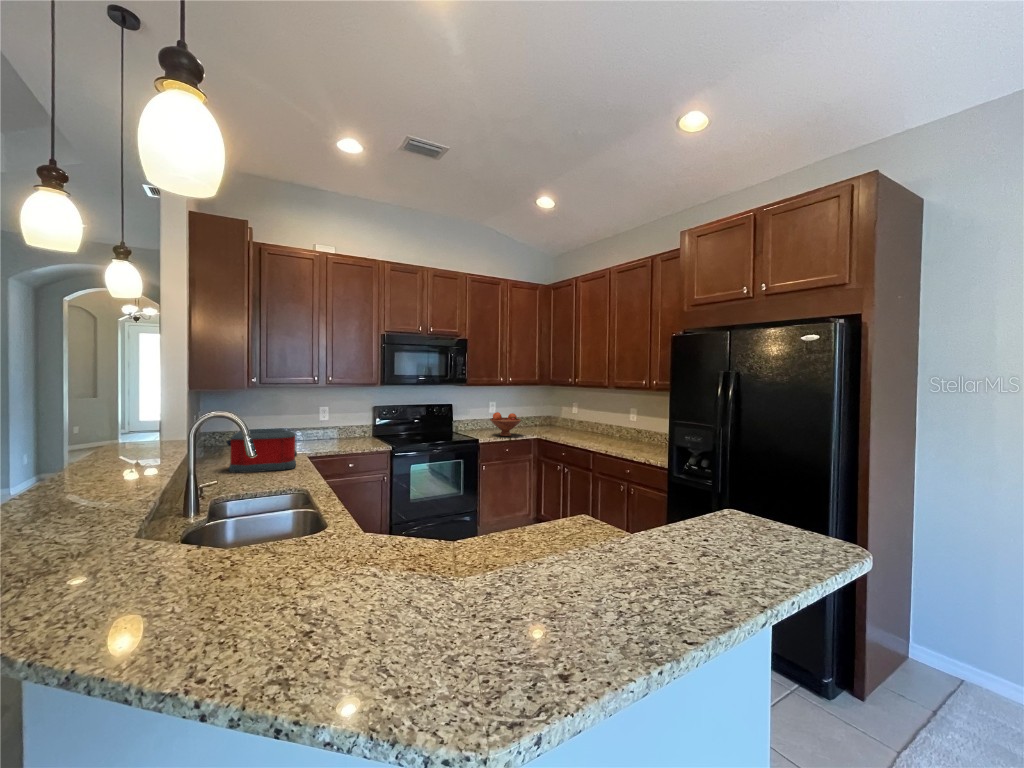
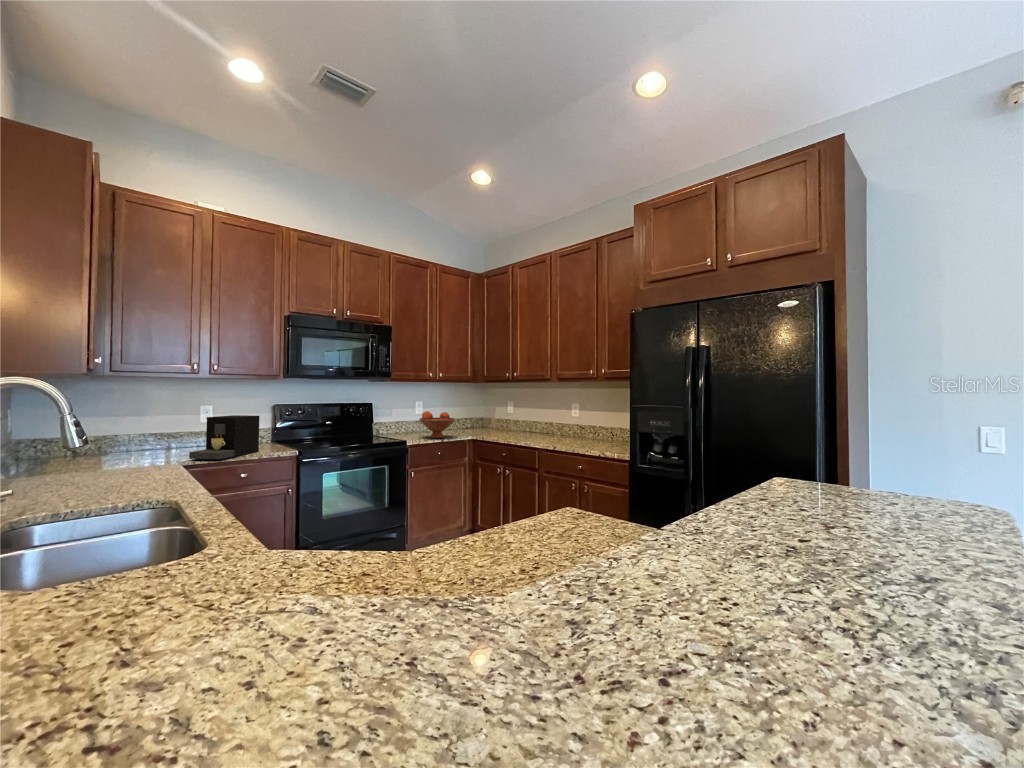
coffee maker: none [314,416,363,452] -> present [189,415,259,459]
toaster: present [226,428,297,473] -> none [40,421,160,485]

